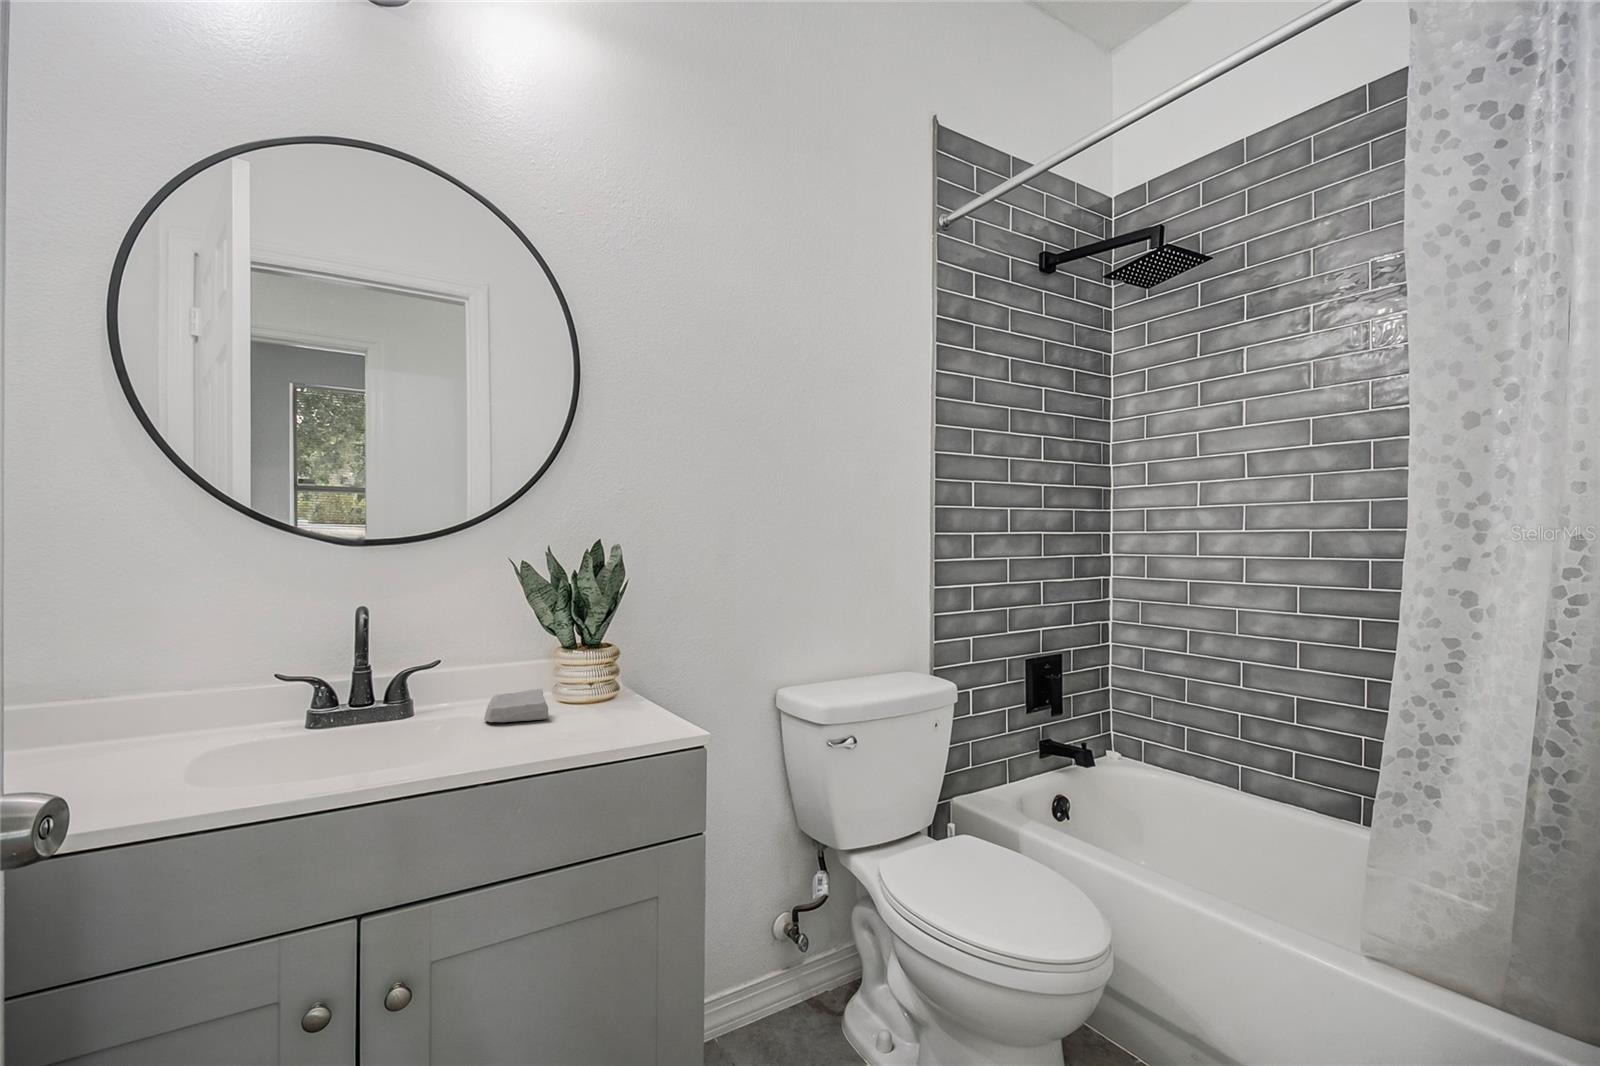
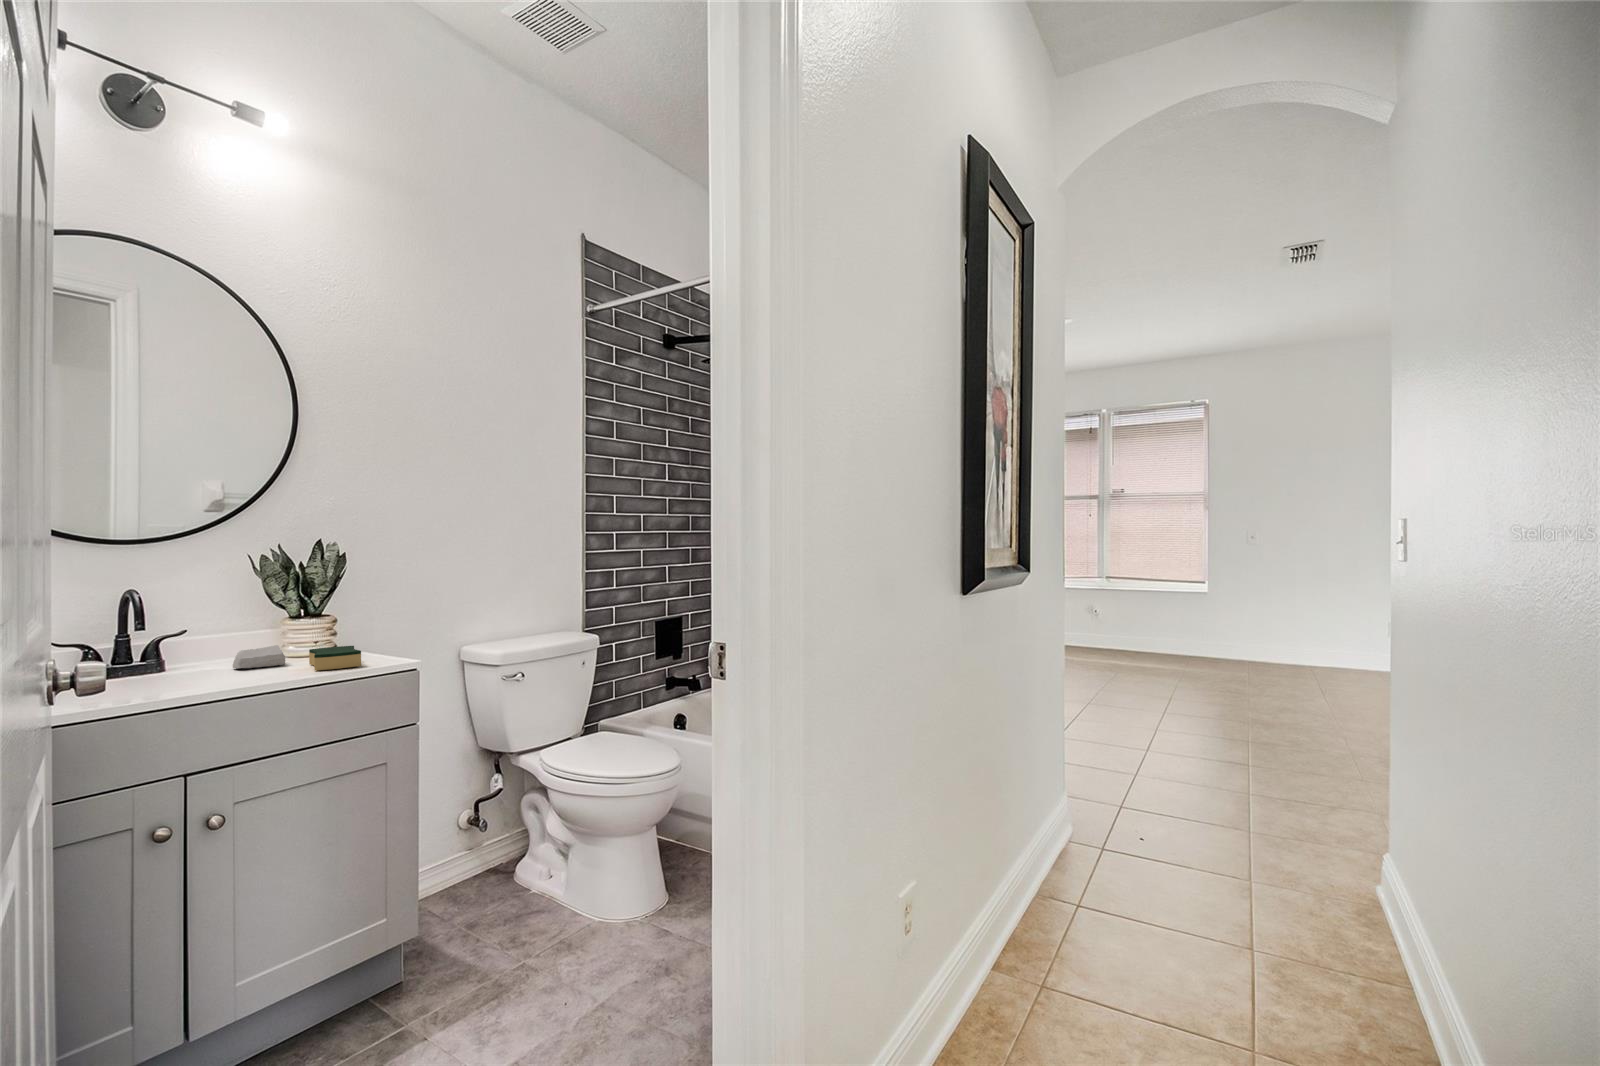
sponge: none [577,696,641,737] -> present [309,646,361,670]

